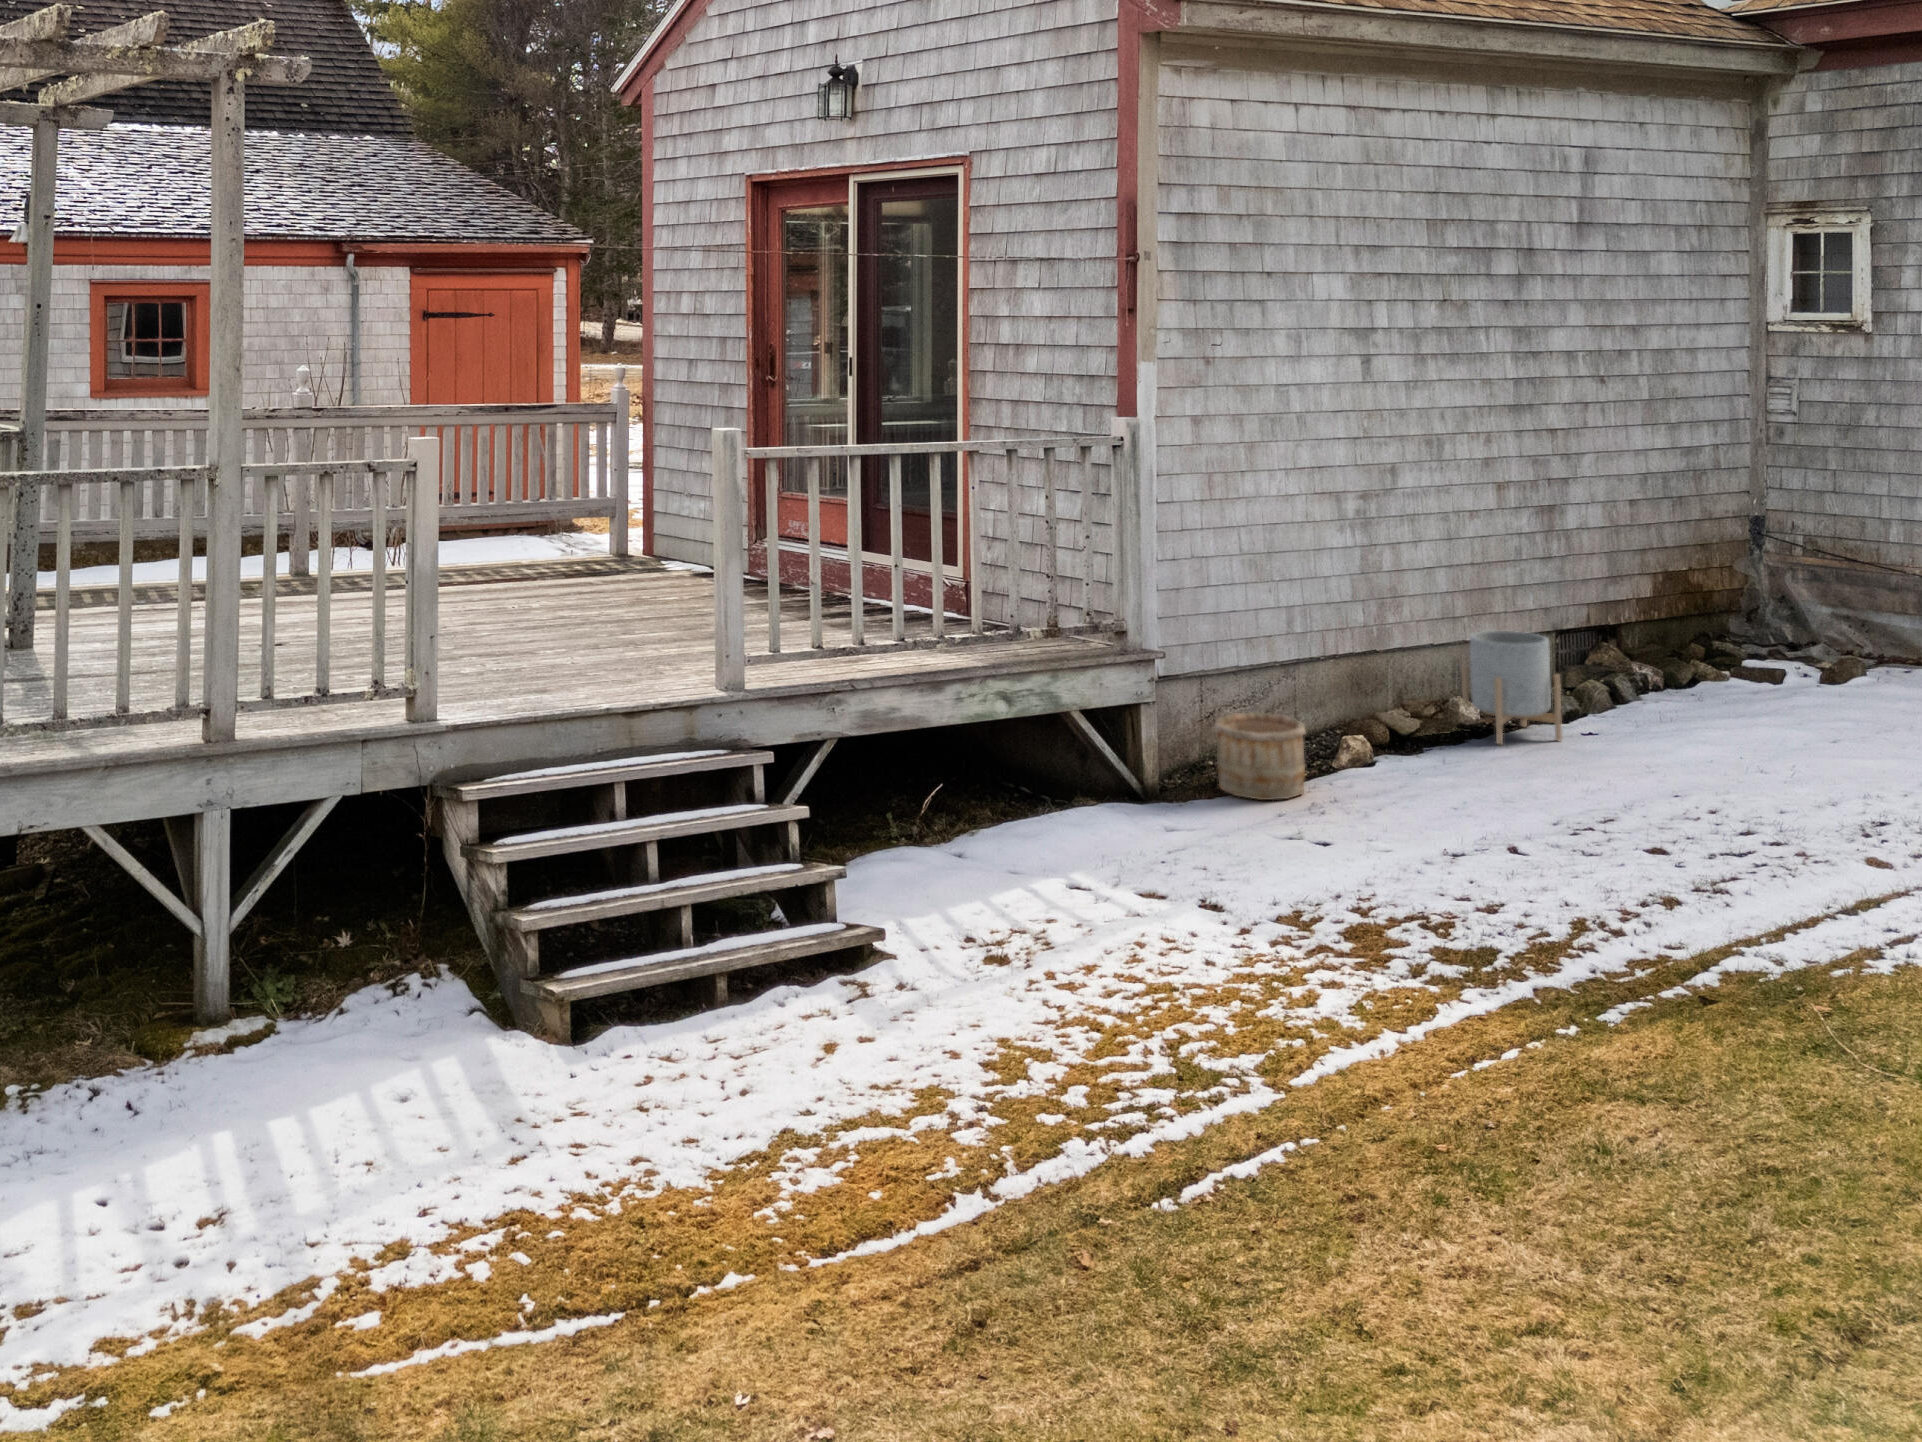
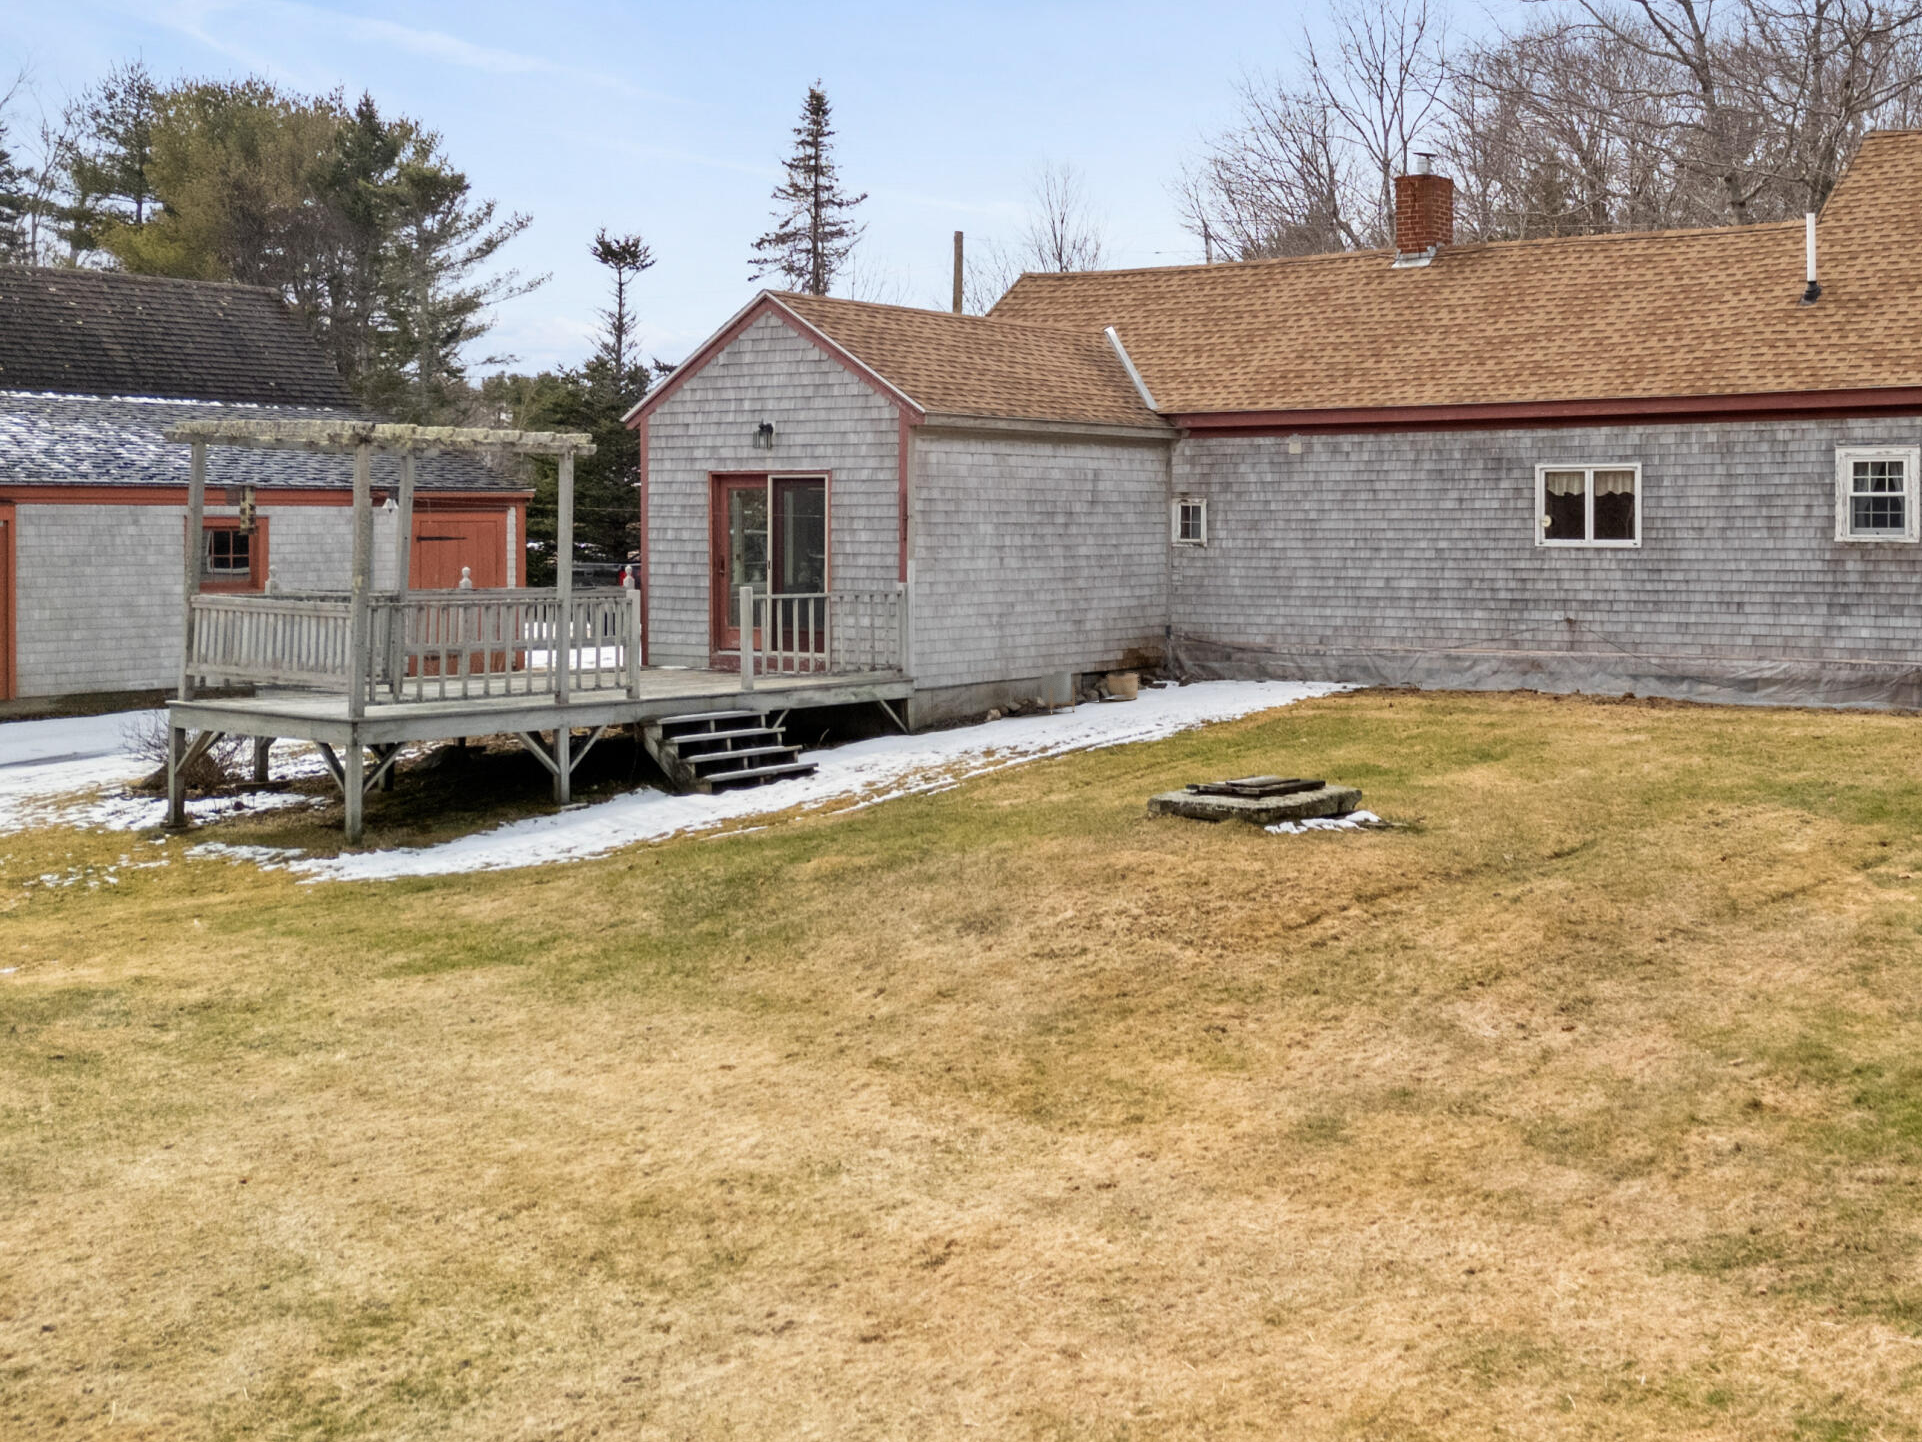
wooden bucket: present [1214,713,1306,800] -> present [1108,673,1138,701]

